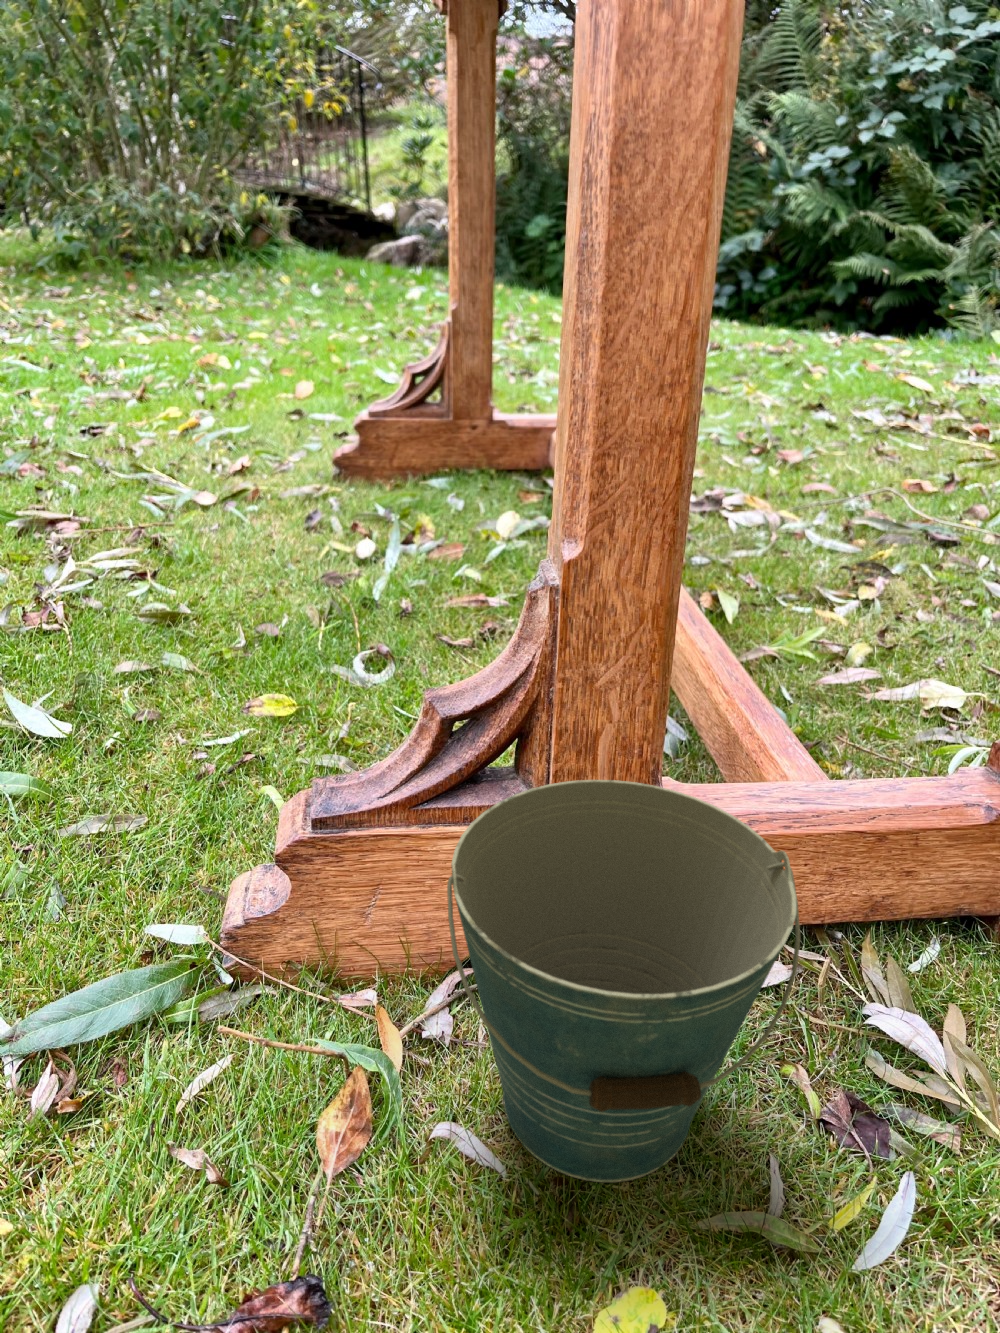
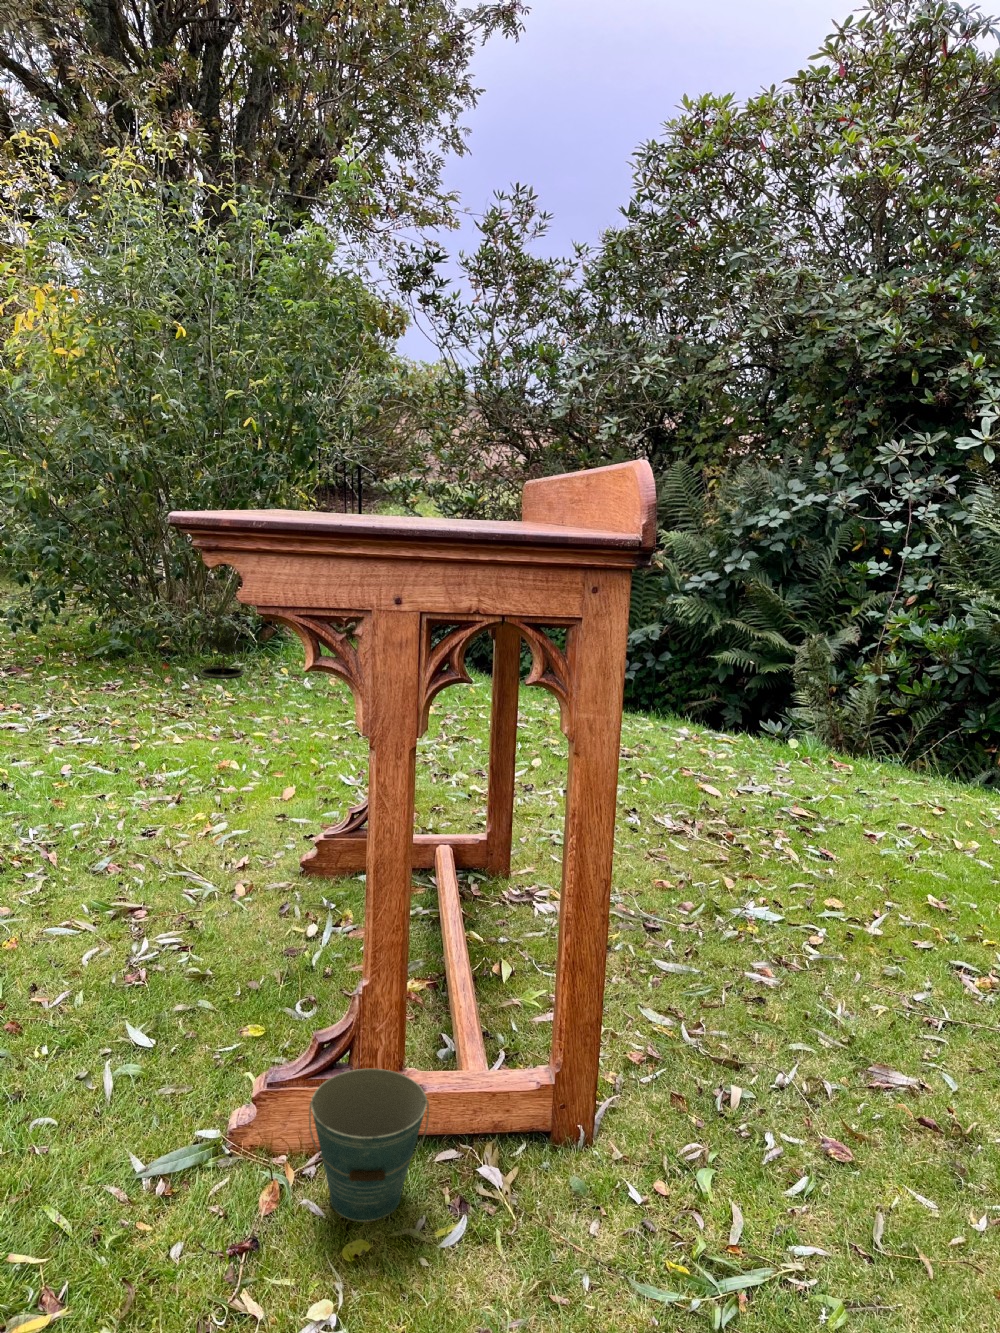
potted tree: none [167,164,236,279] -> present [201,608,245,678]

